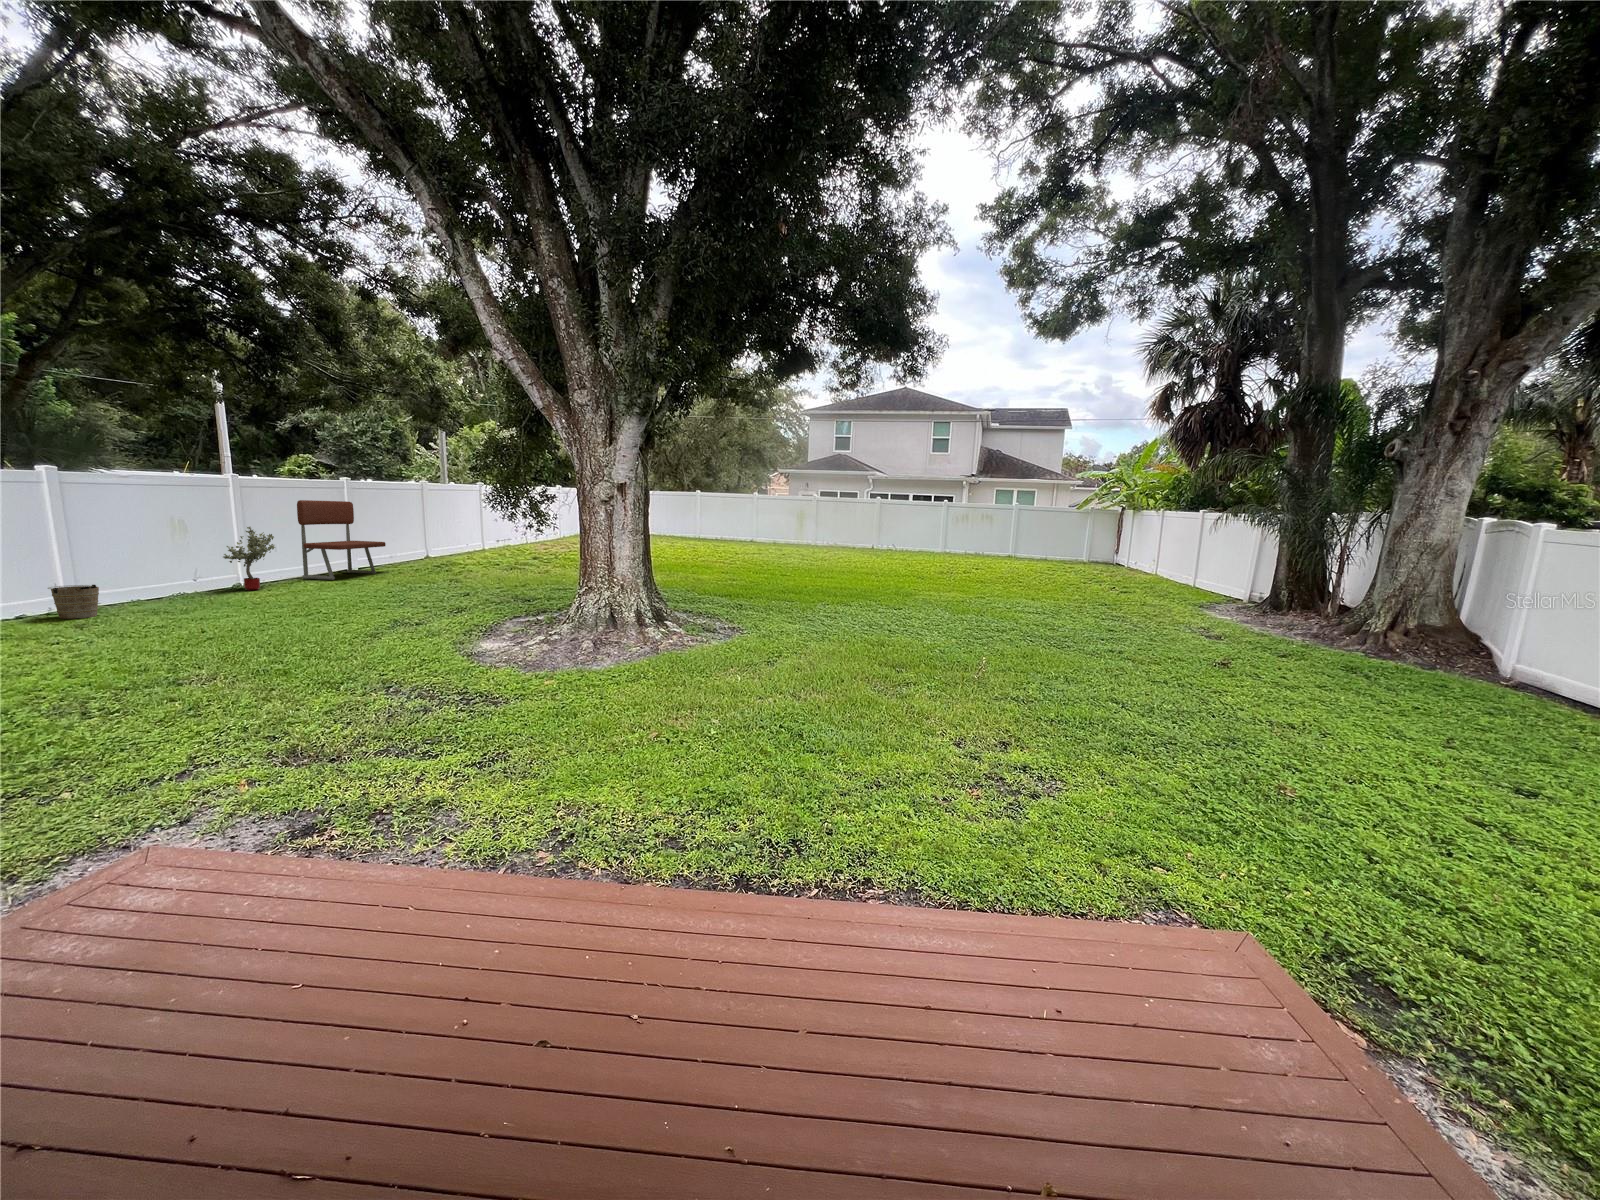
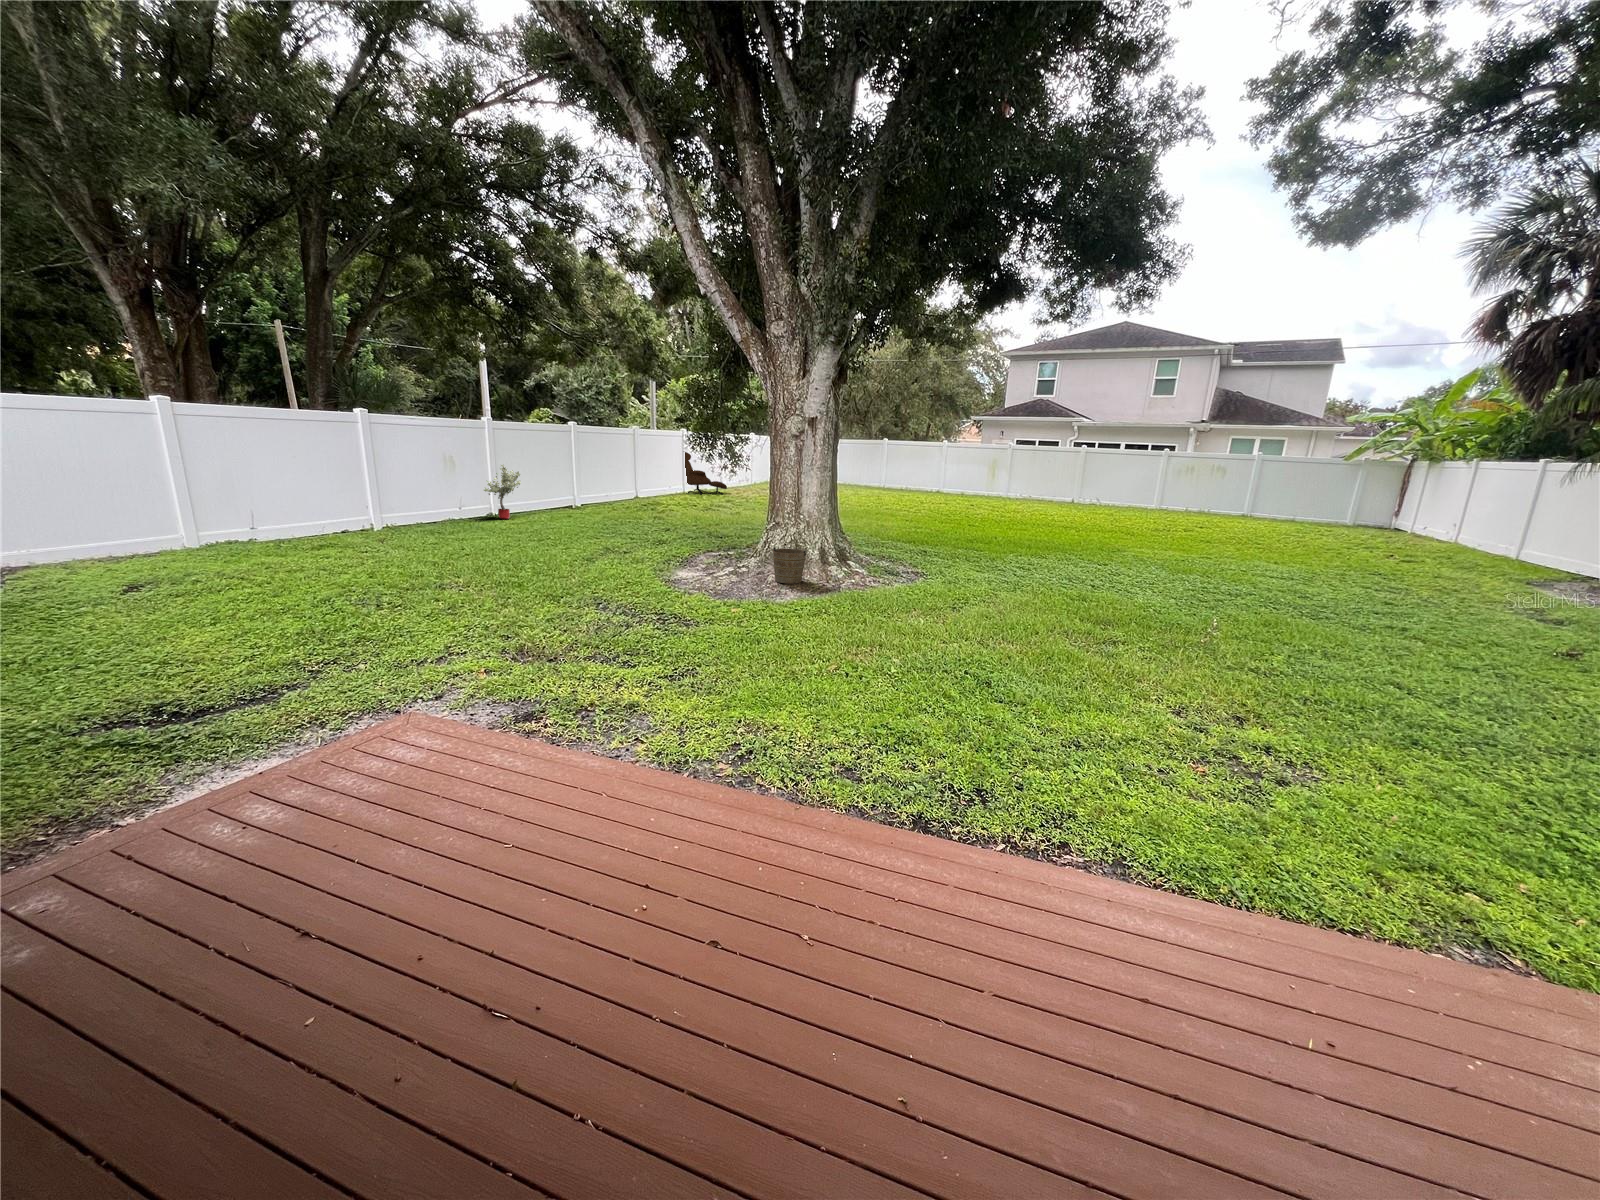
bench: present [297,500,386,580] -> none [538,443,604,513]
lounge chair: none [478,505,534,551] -> present [685,452,727,495]
bucket: present [48,585,99,619] -> present [773,547,808,584]

